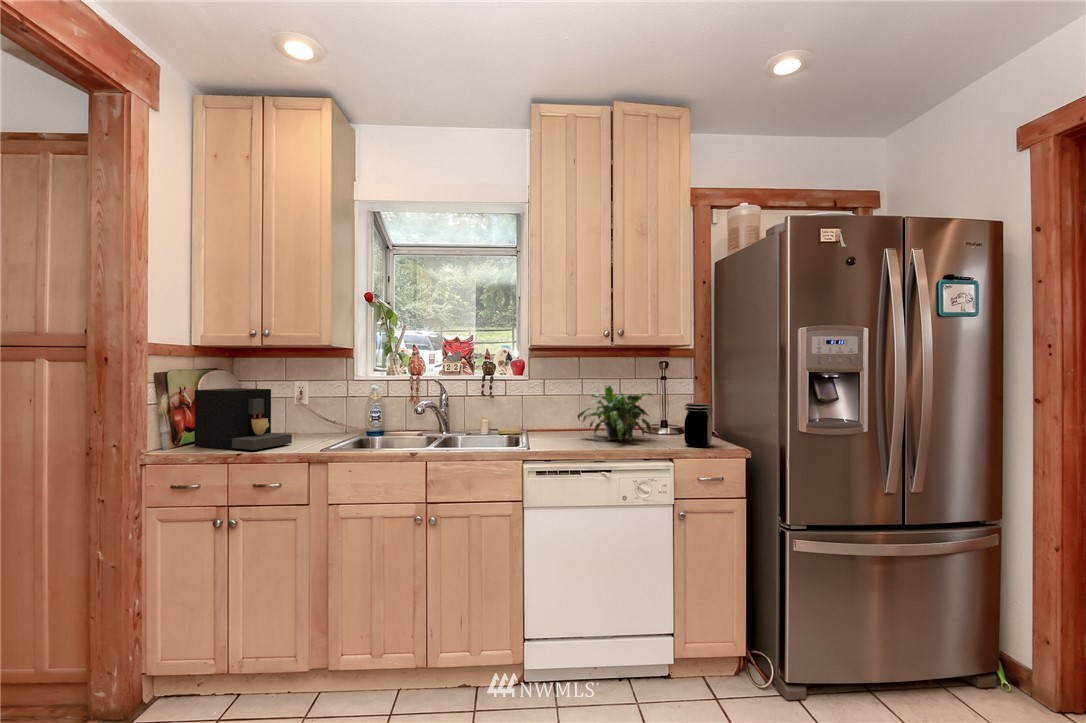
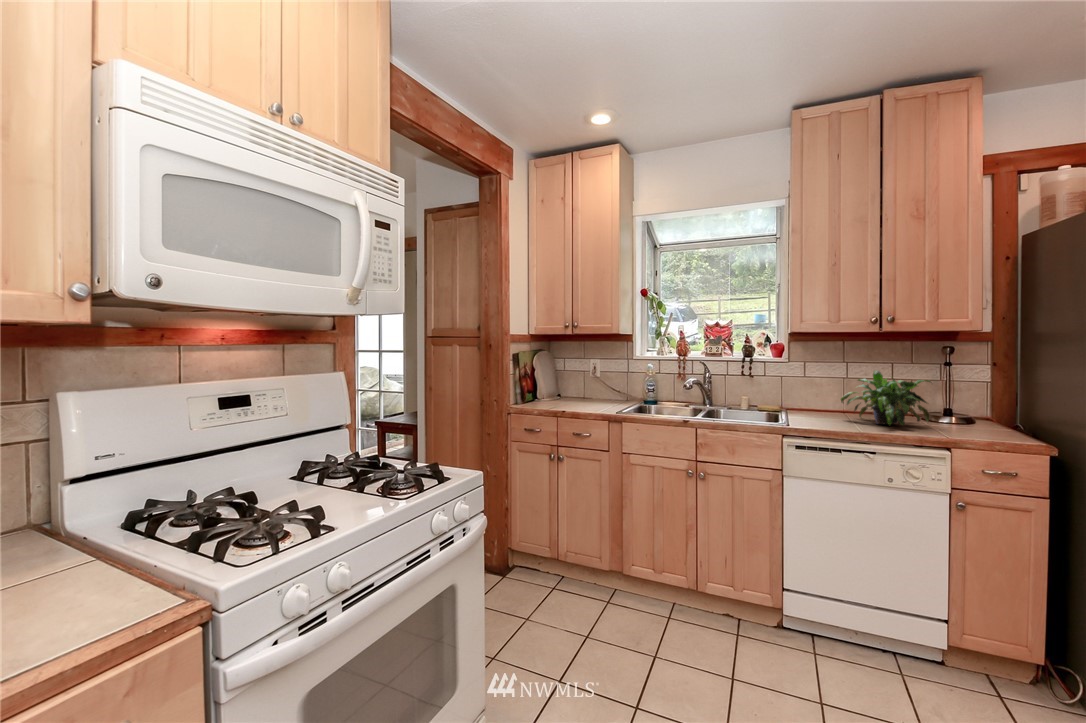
coffee maker: present [195,388,292,450] -> none [532,365,593,409]
jar: present [684,403,713,447] -> none [971,393,1012,440]

